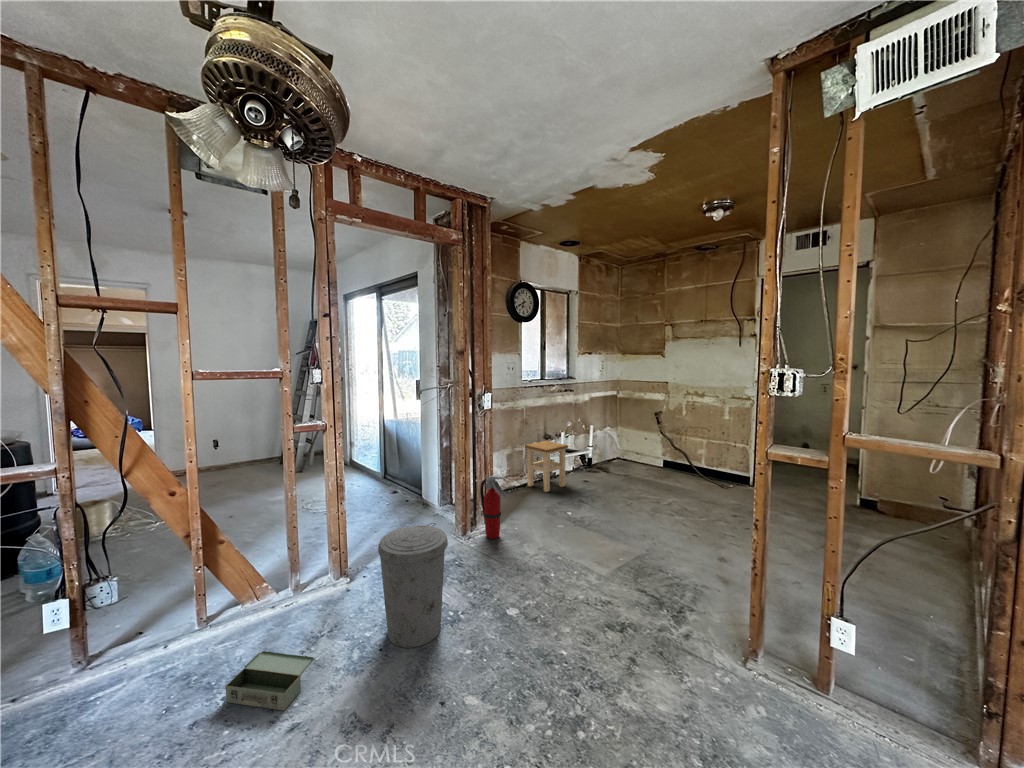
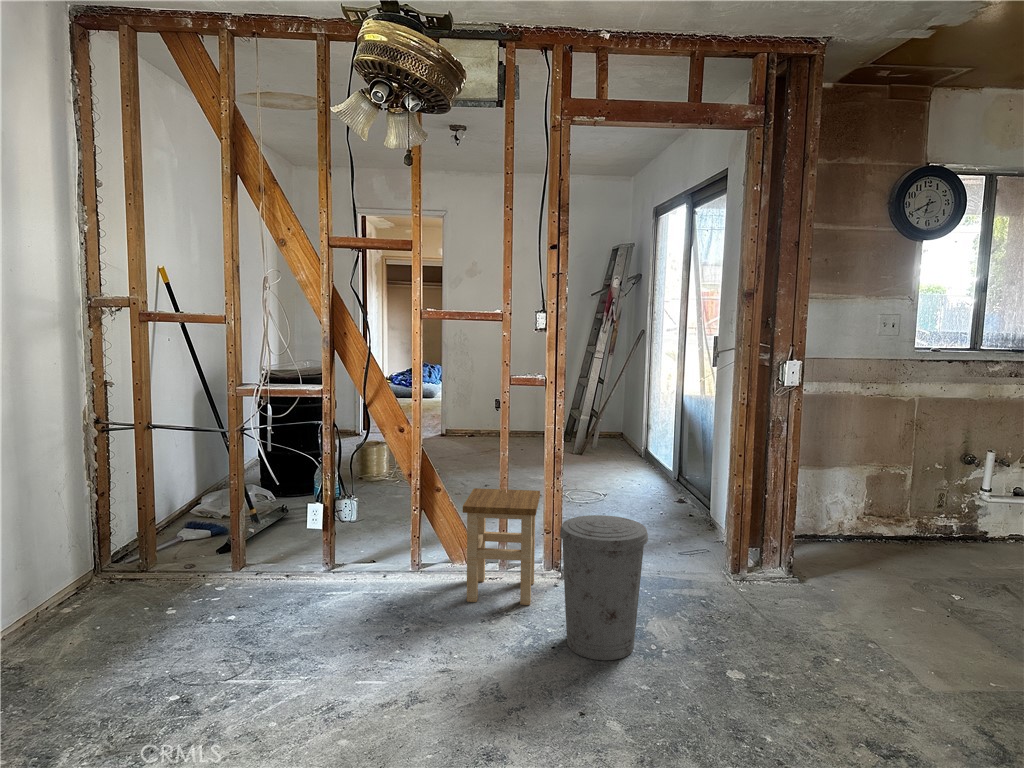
stool: present [525,441,568,492] -> present [463,488,540,605]
fire extinguisher: present [480,475,507,539] -> none [768,491,808,591]
toolbox: present [226,651,314,711] -> none [407,602,482,655]

